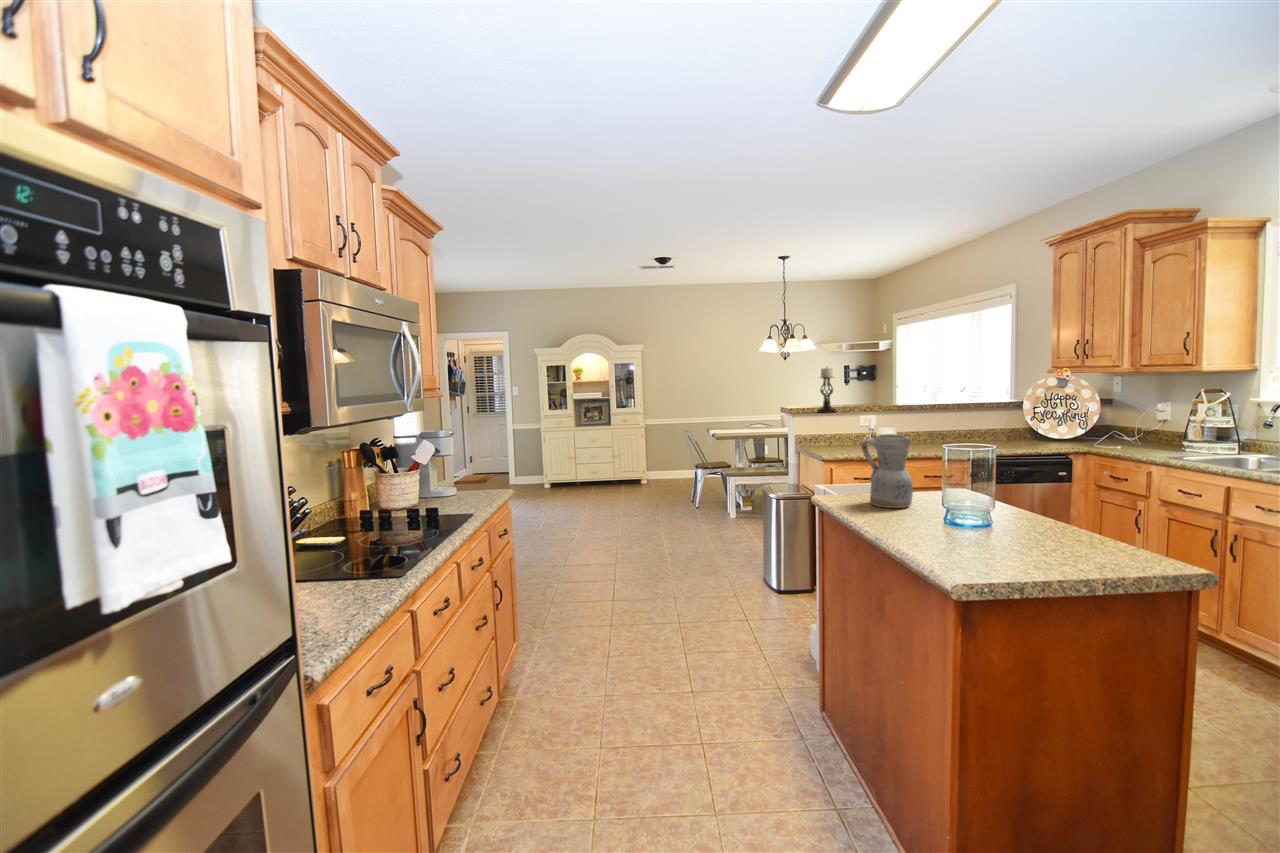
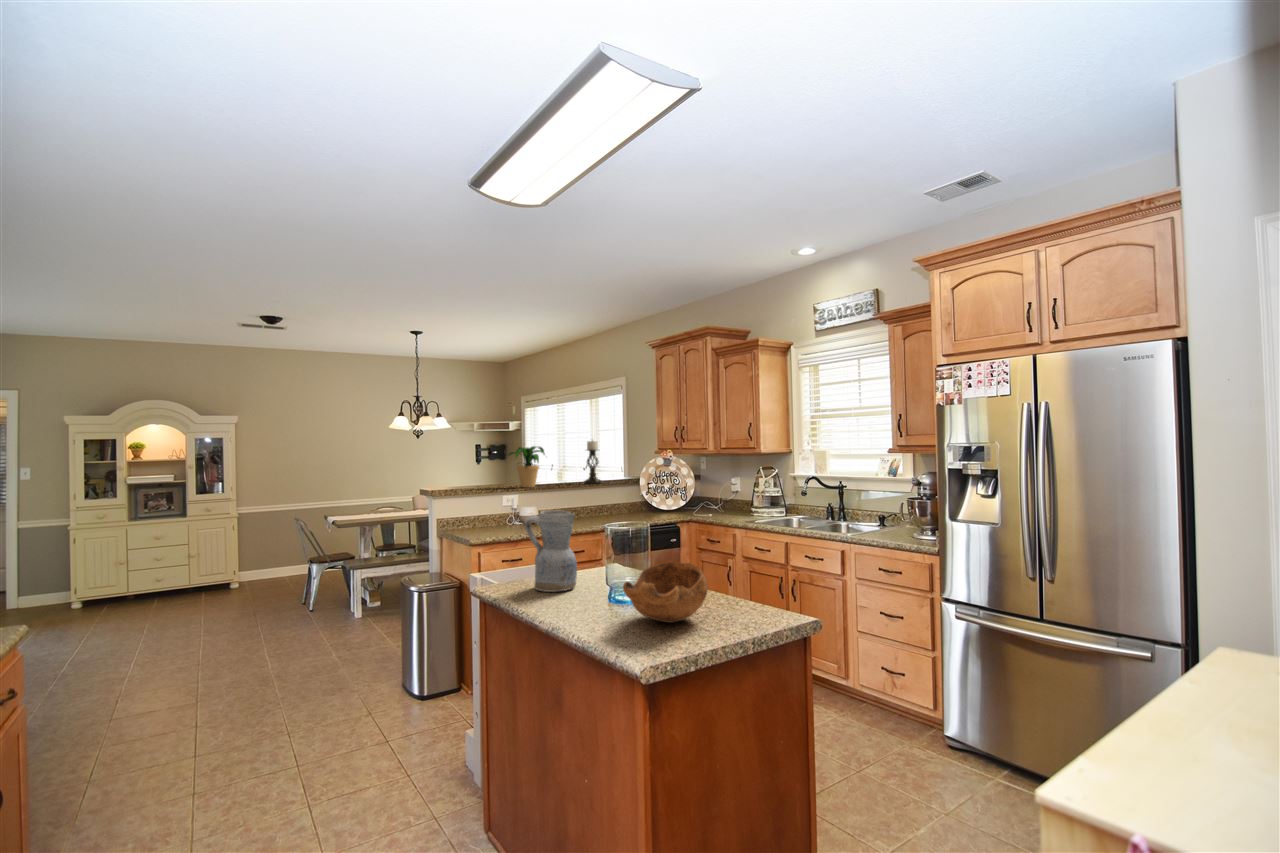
candle holder: present [817,367,837,413] -> present [583,440,602,484]
potted plant: none [861,369,906,410] -> present [507,446,545,488]
wooden bowl: none [948,493,1052,550] -> present [623,562,708,623]

